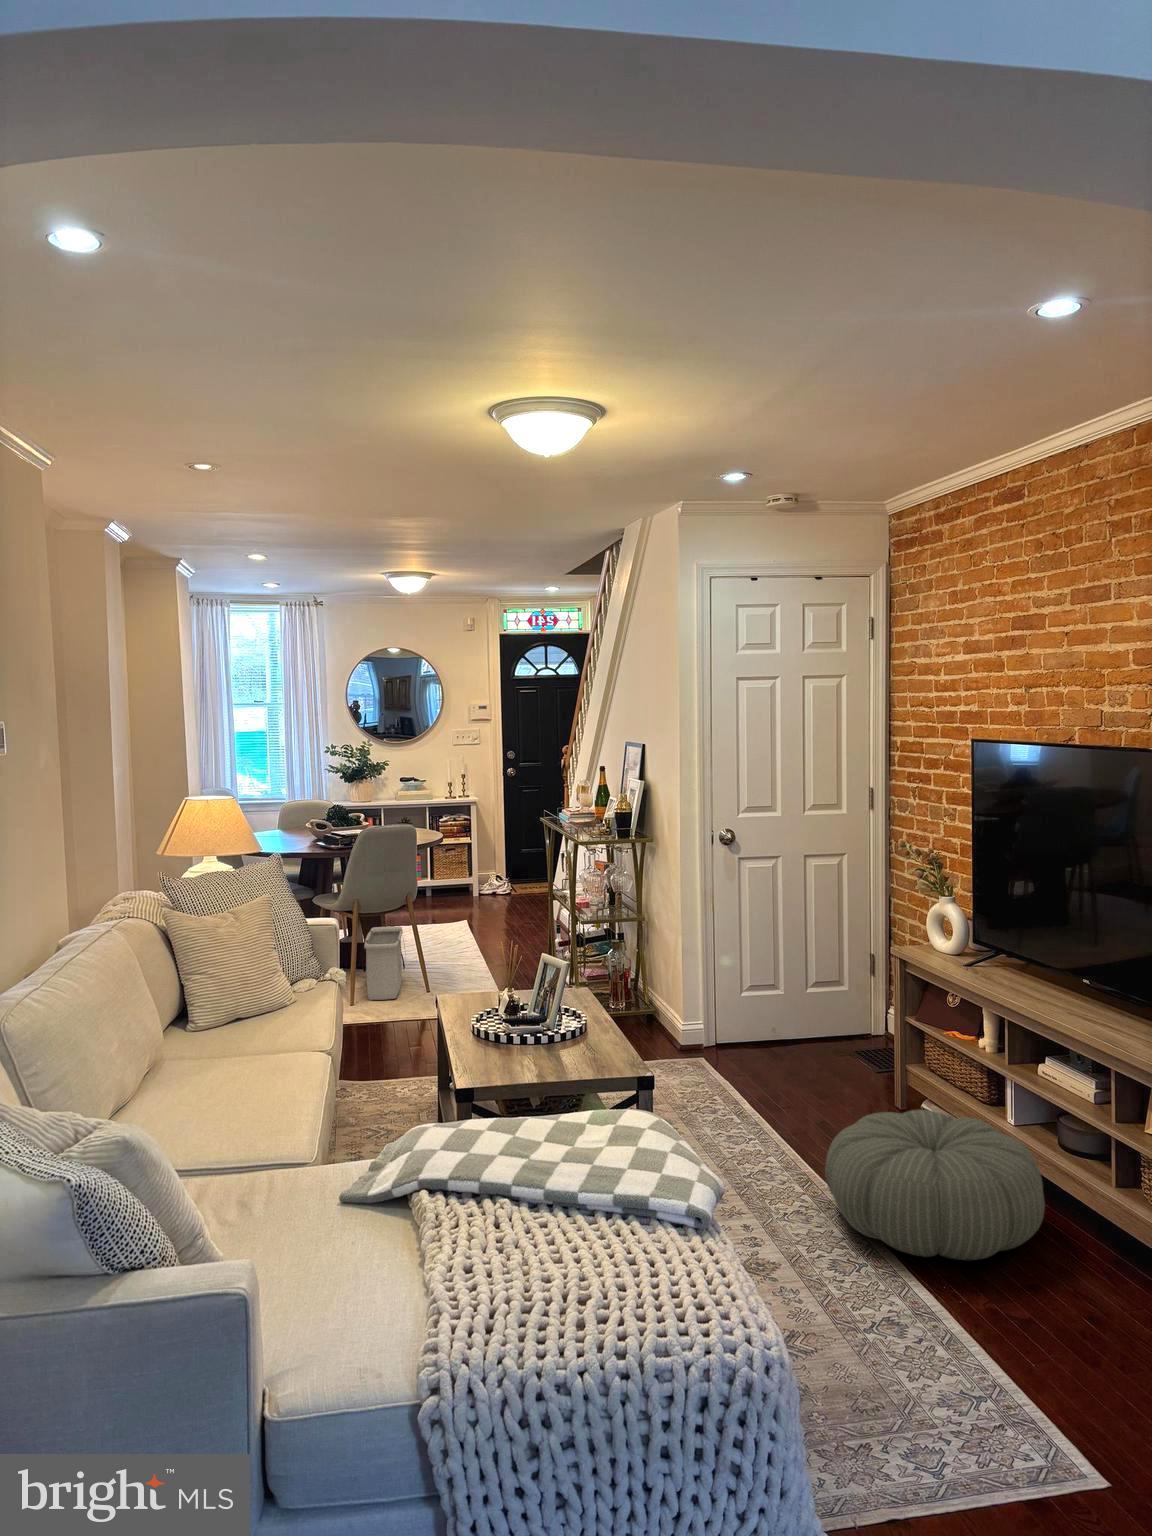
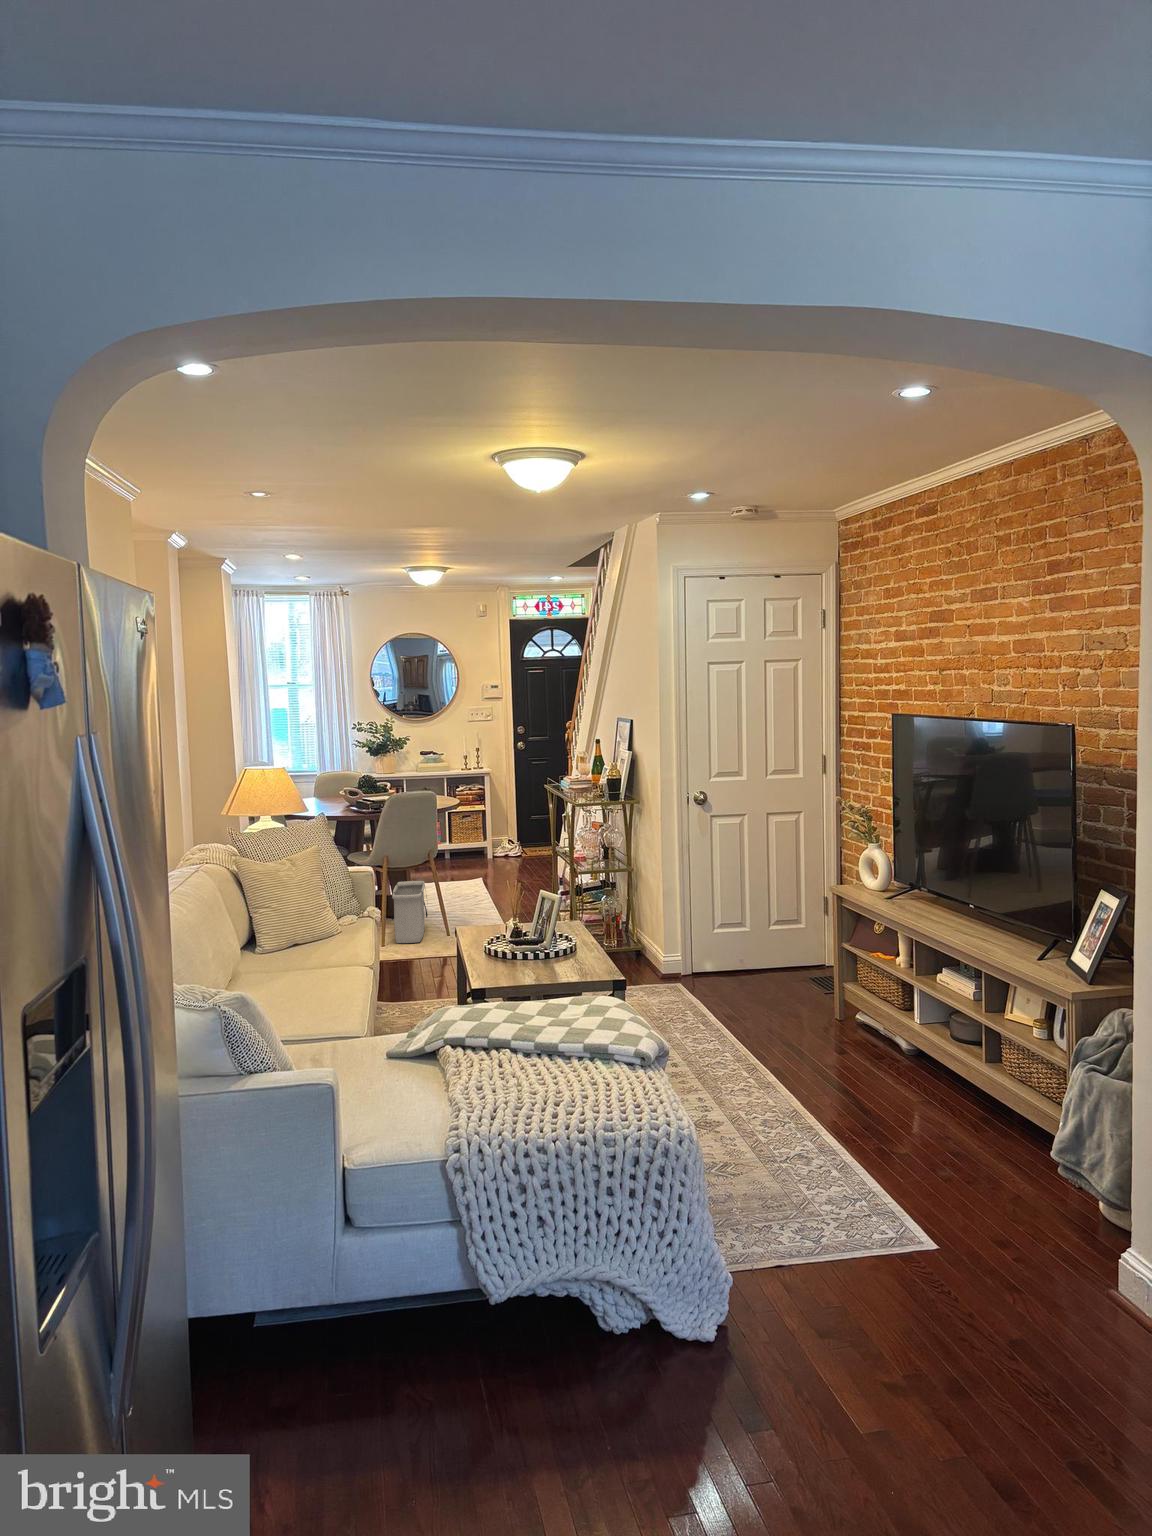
pouf: present [825,1110,1045,1260] -> none [765,1012,933,1119]

